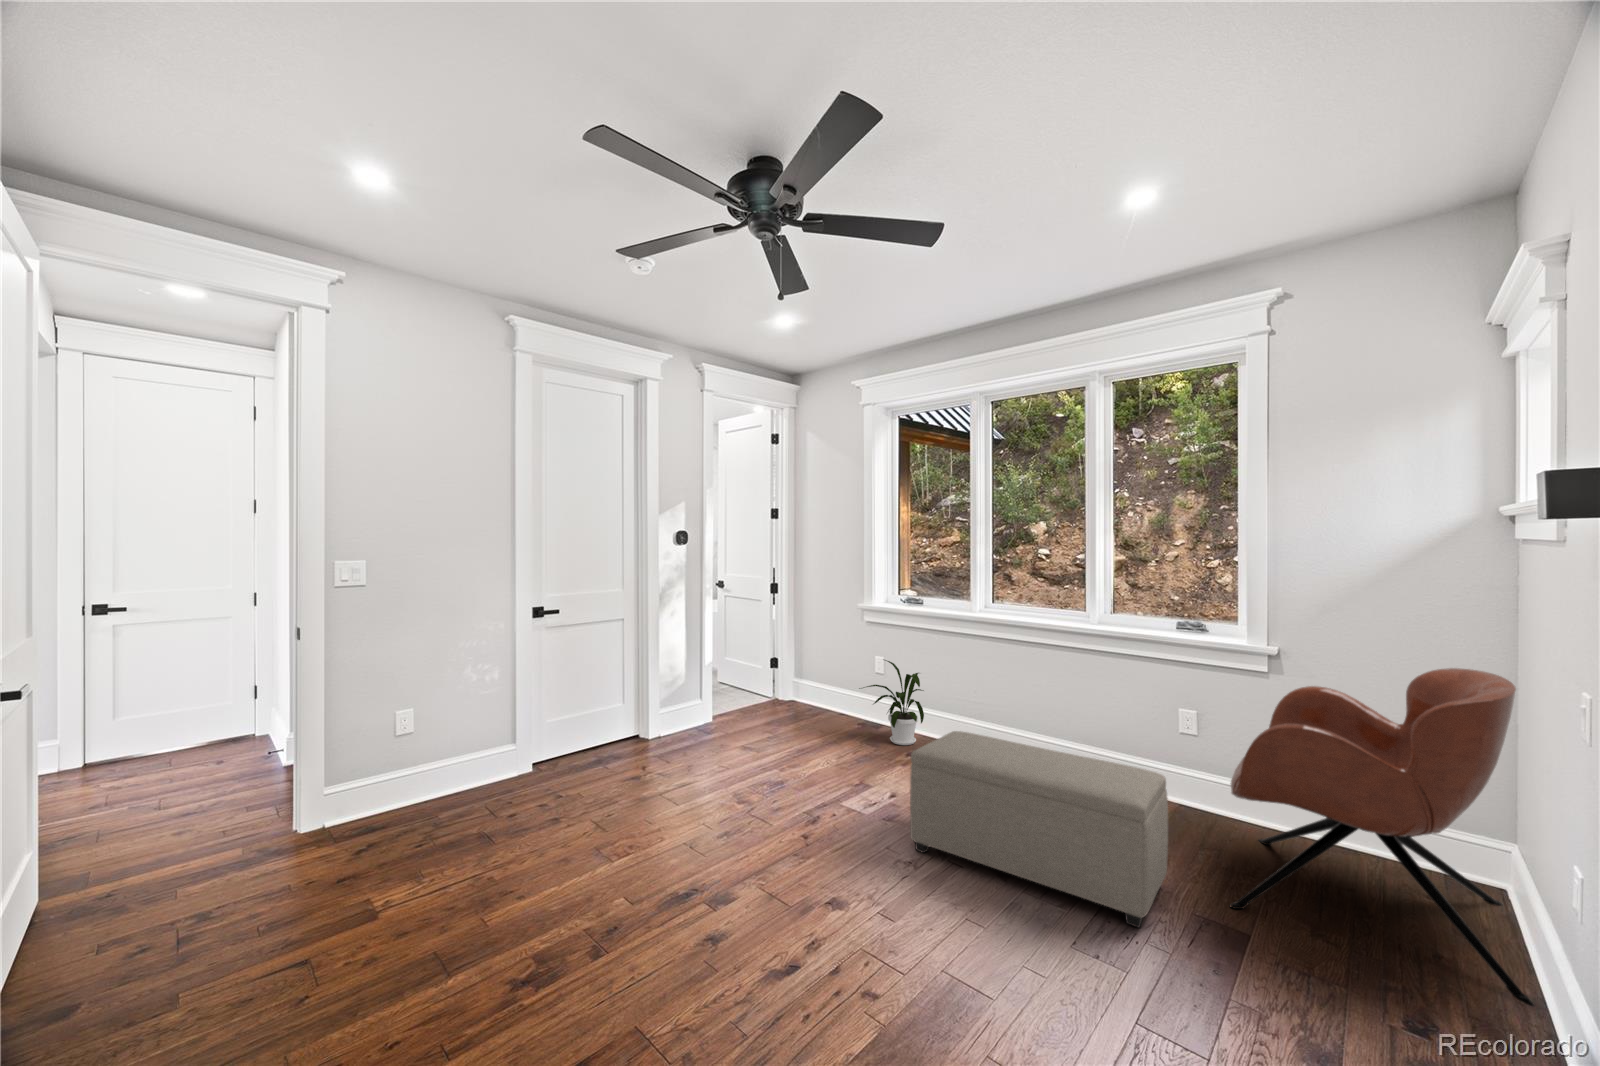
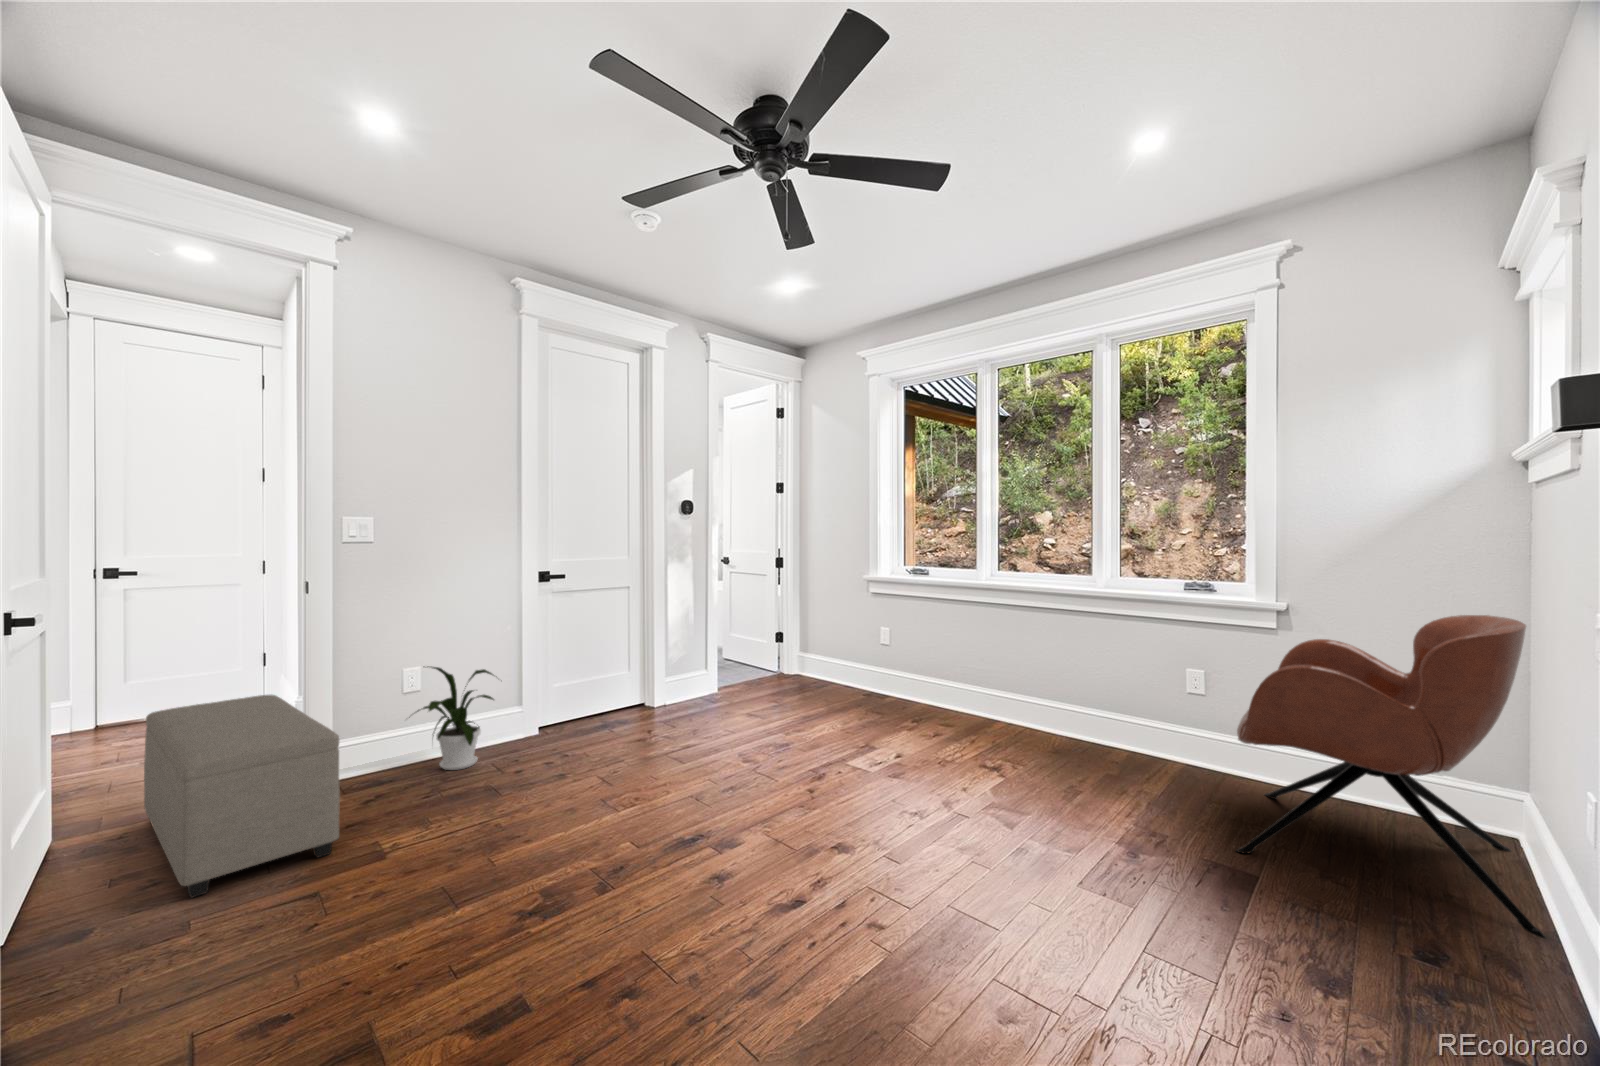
house plant: present [859,660,924,745] -> present [409,666,494,770]
ottoman: present [910,731,1168,928] -> present [144,695,340,898]

